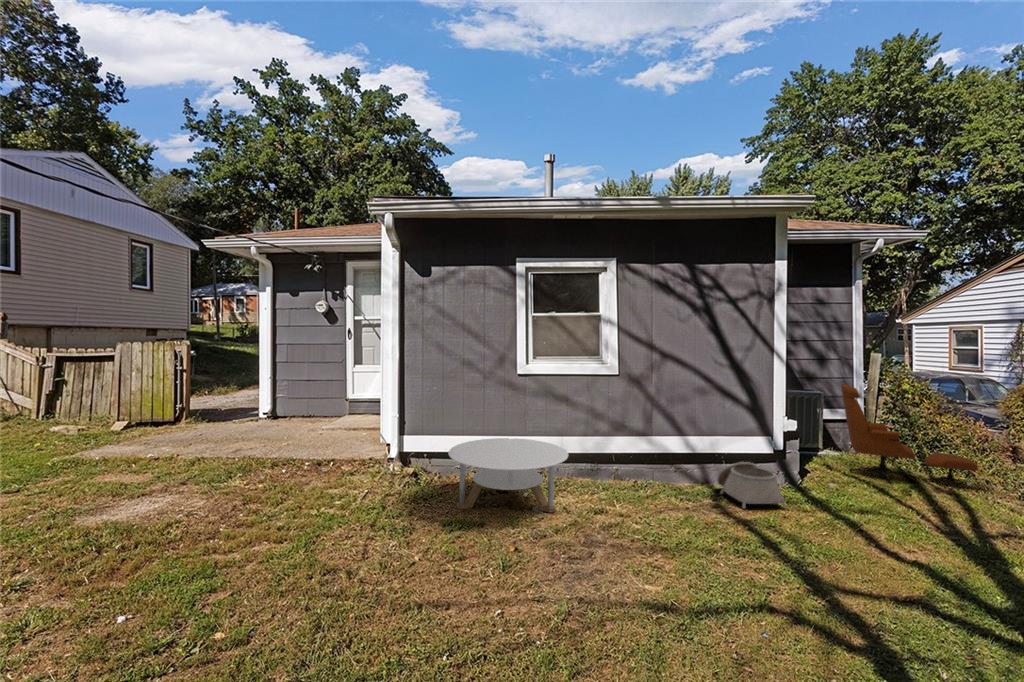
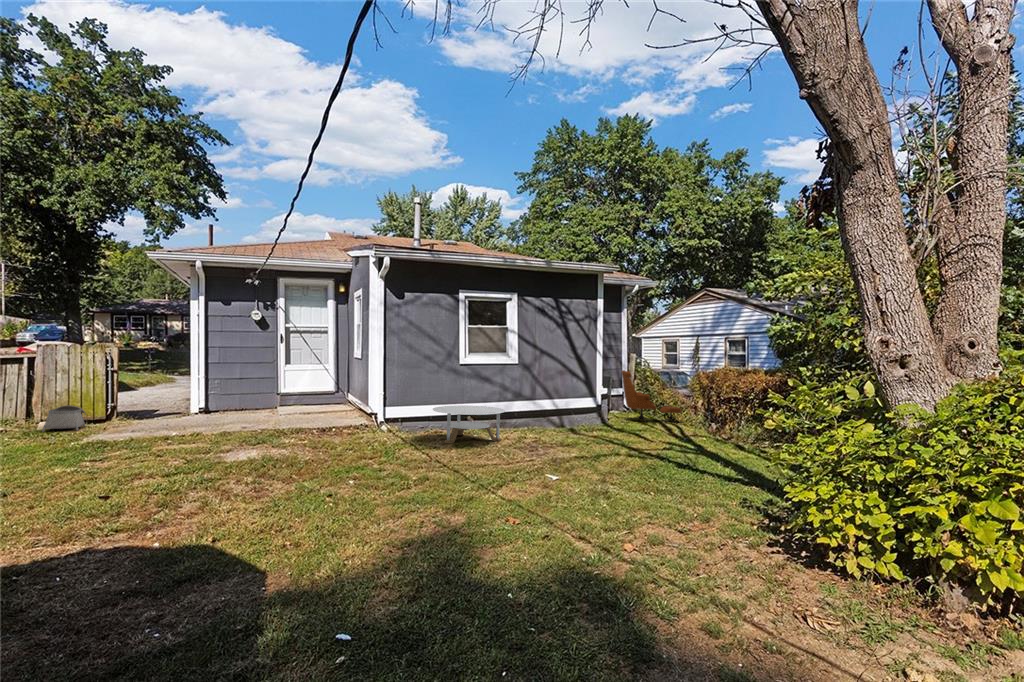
basket: present [717,462,786,508] -> present [42,405,86,432]

